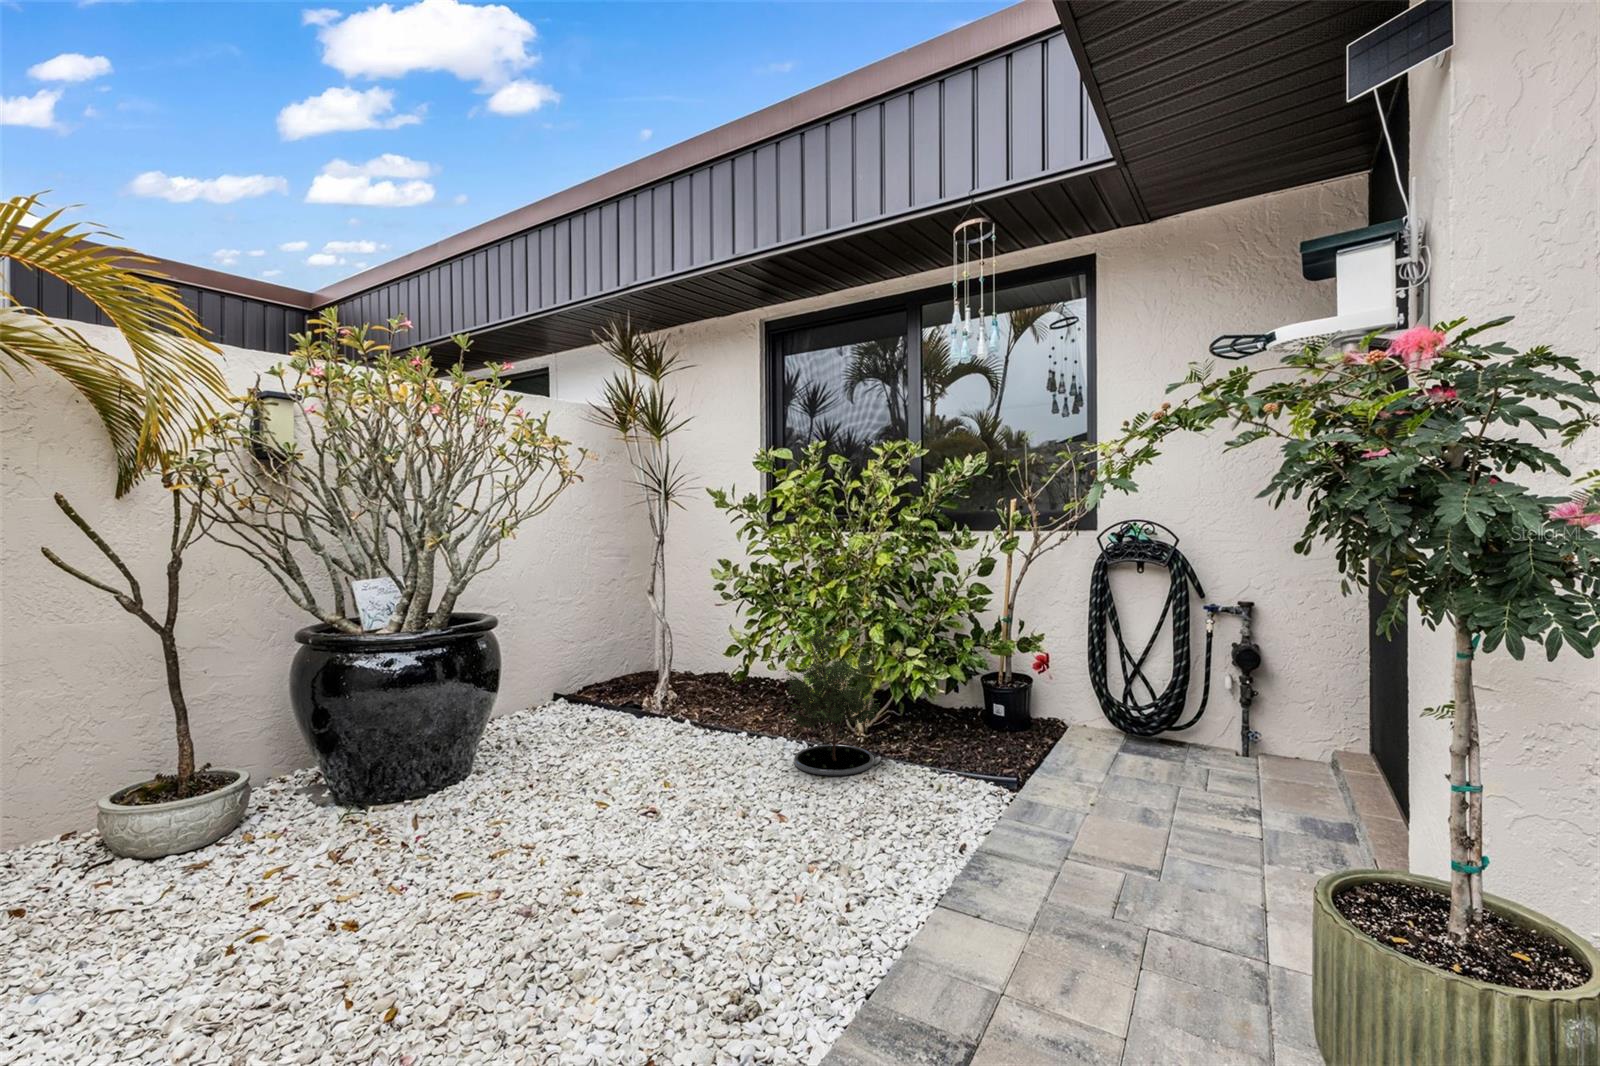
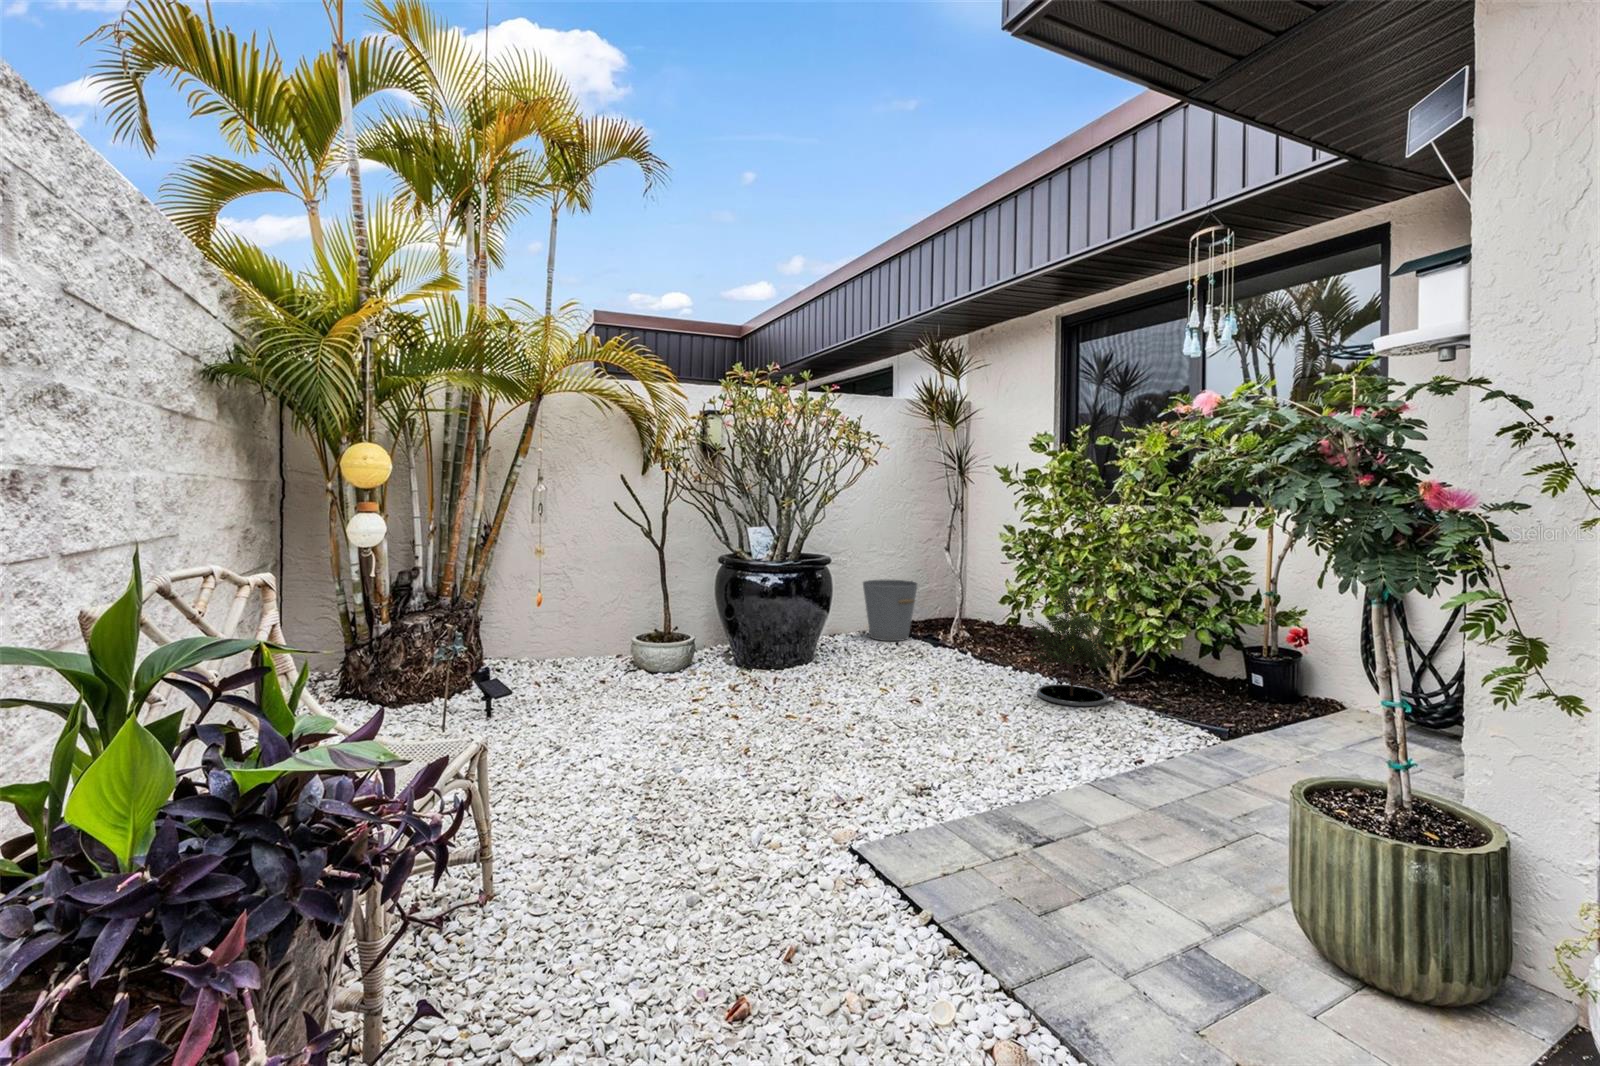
bucket: none [530,633,609,718] -> present [863,580,917,641]

